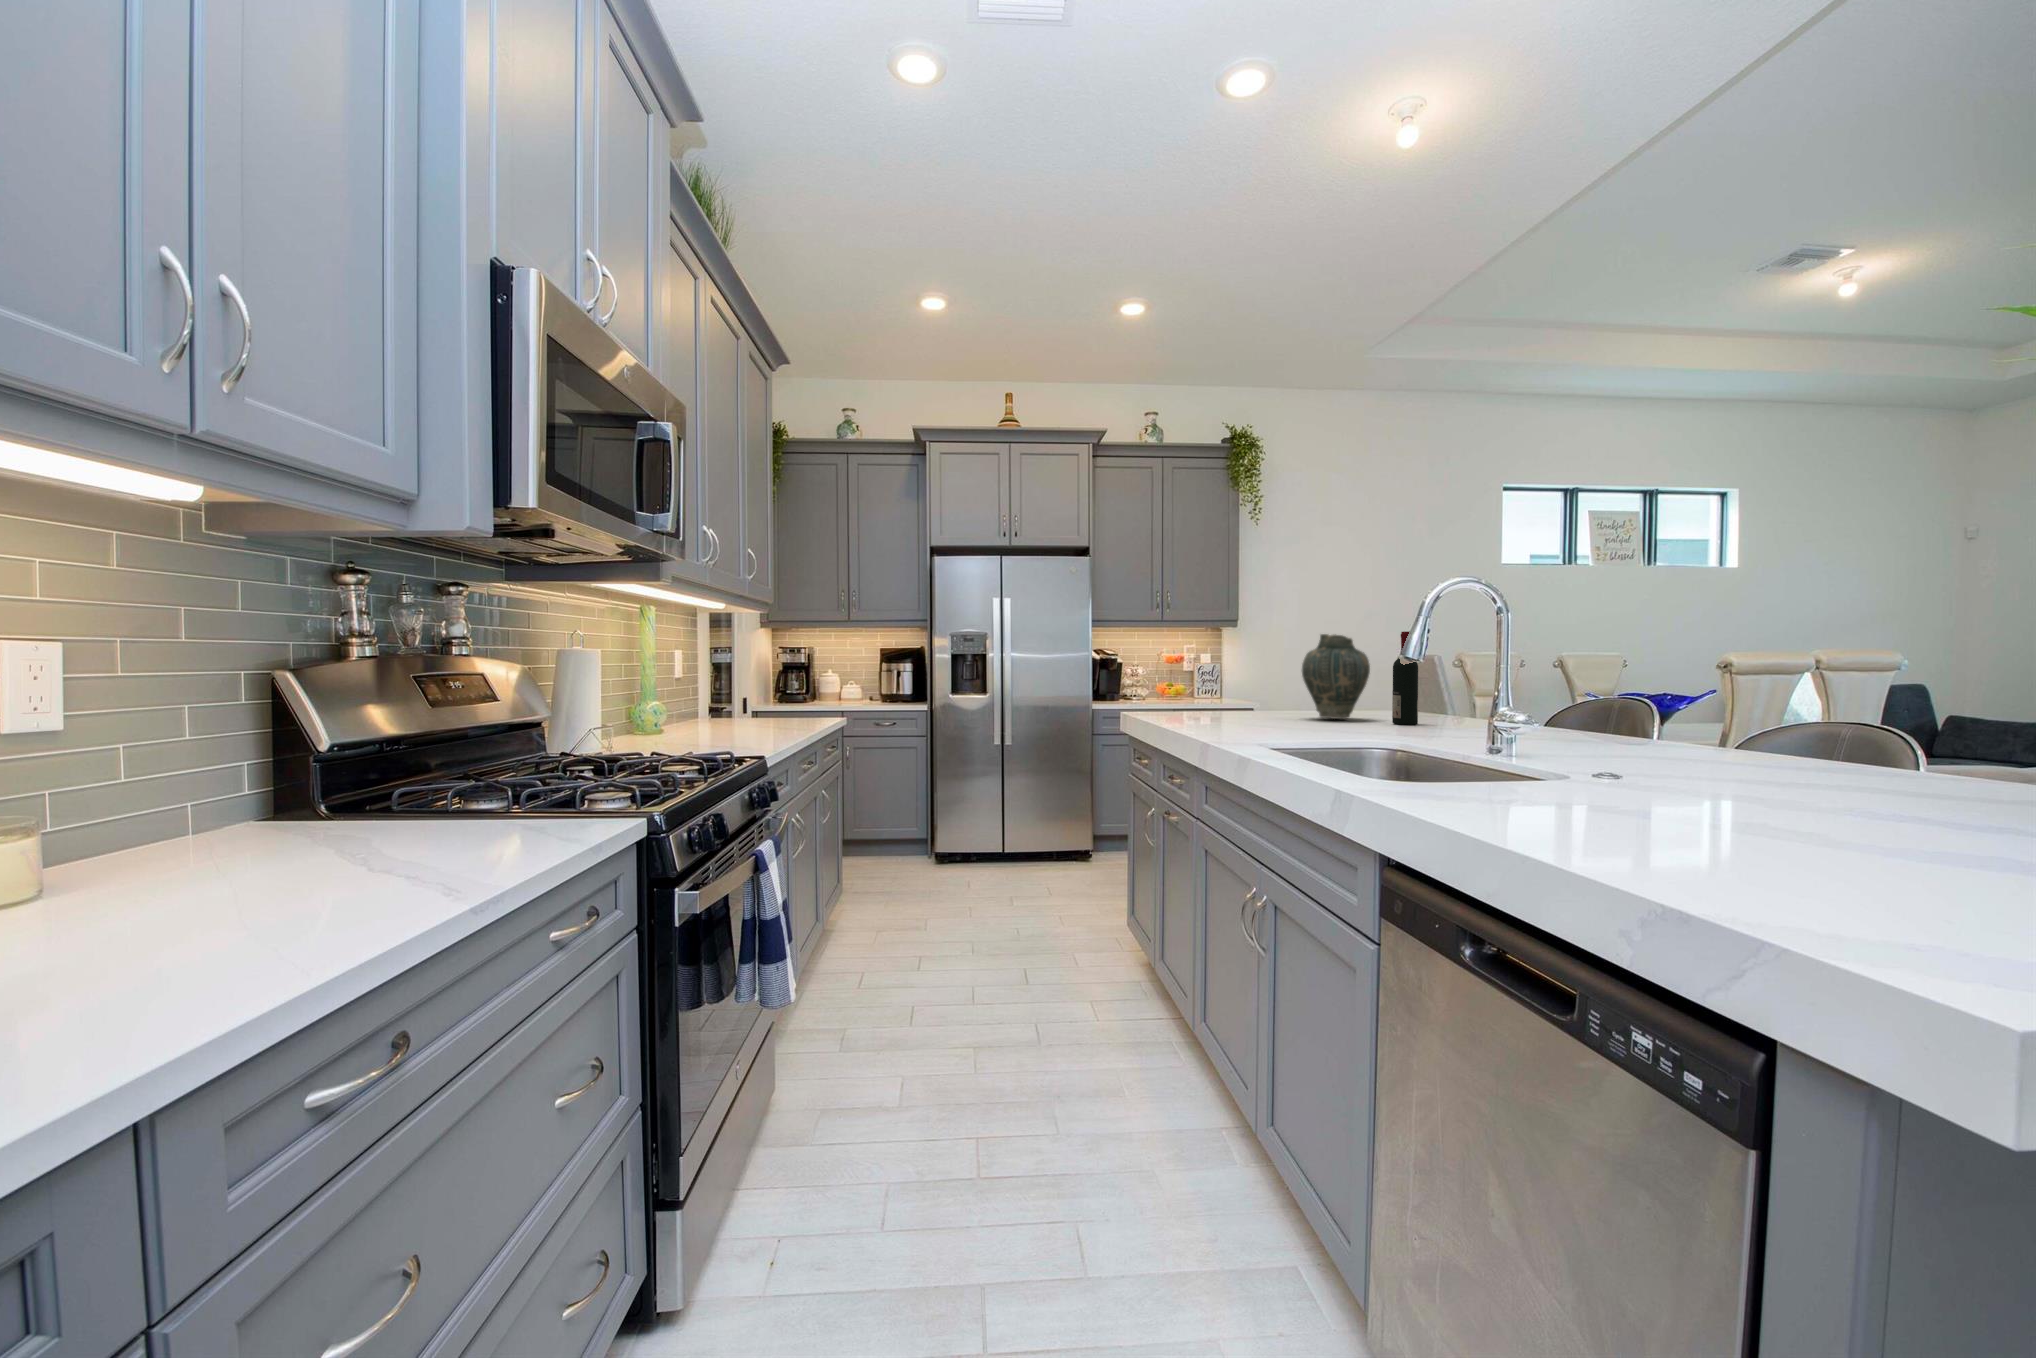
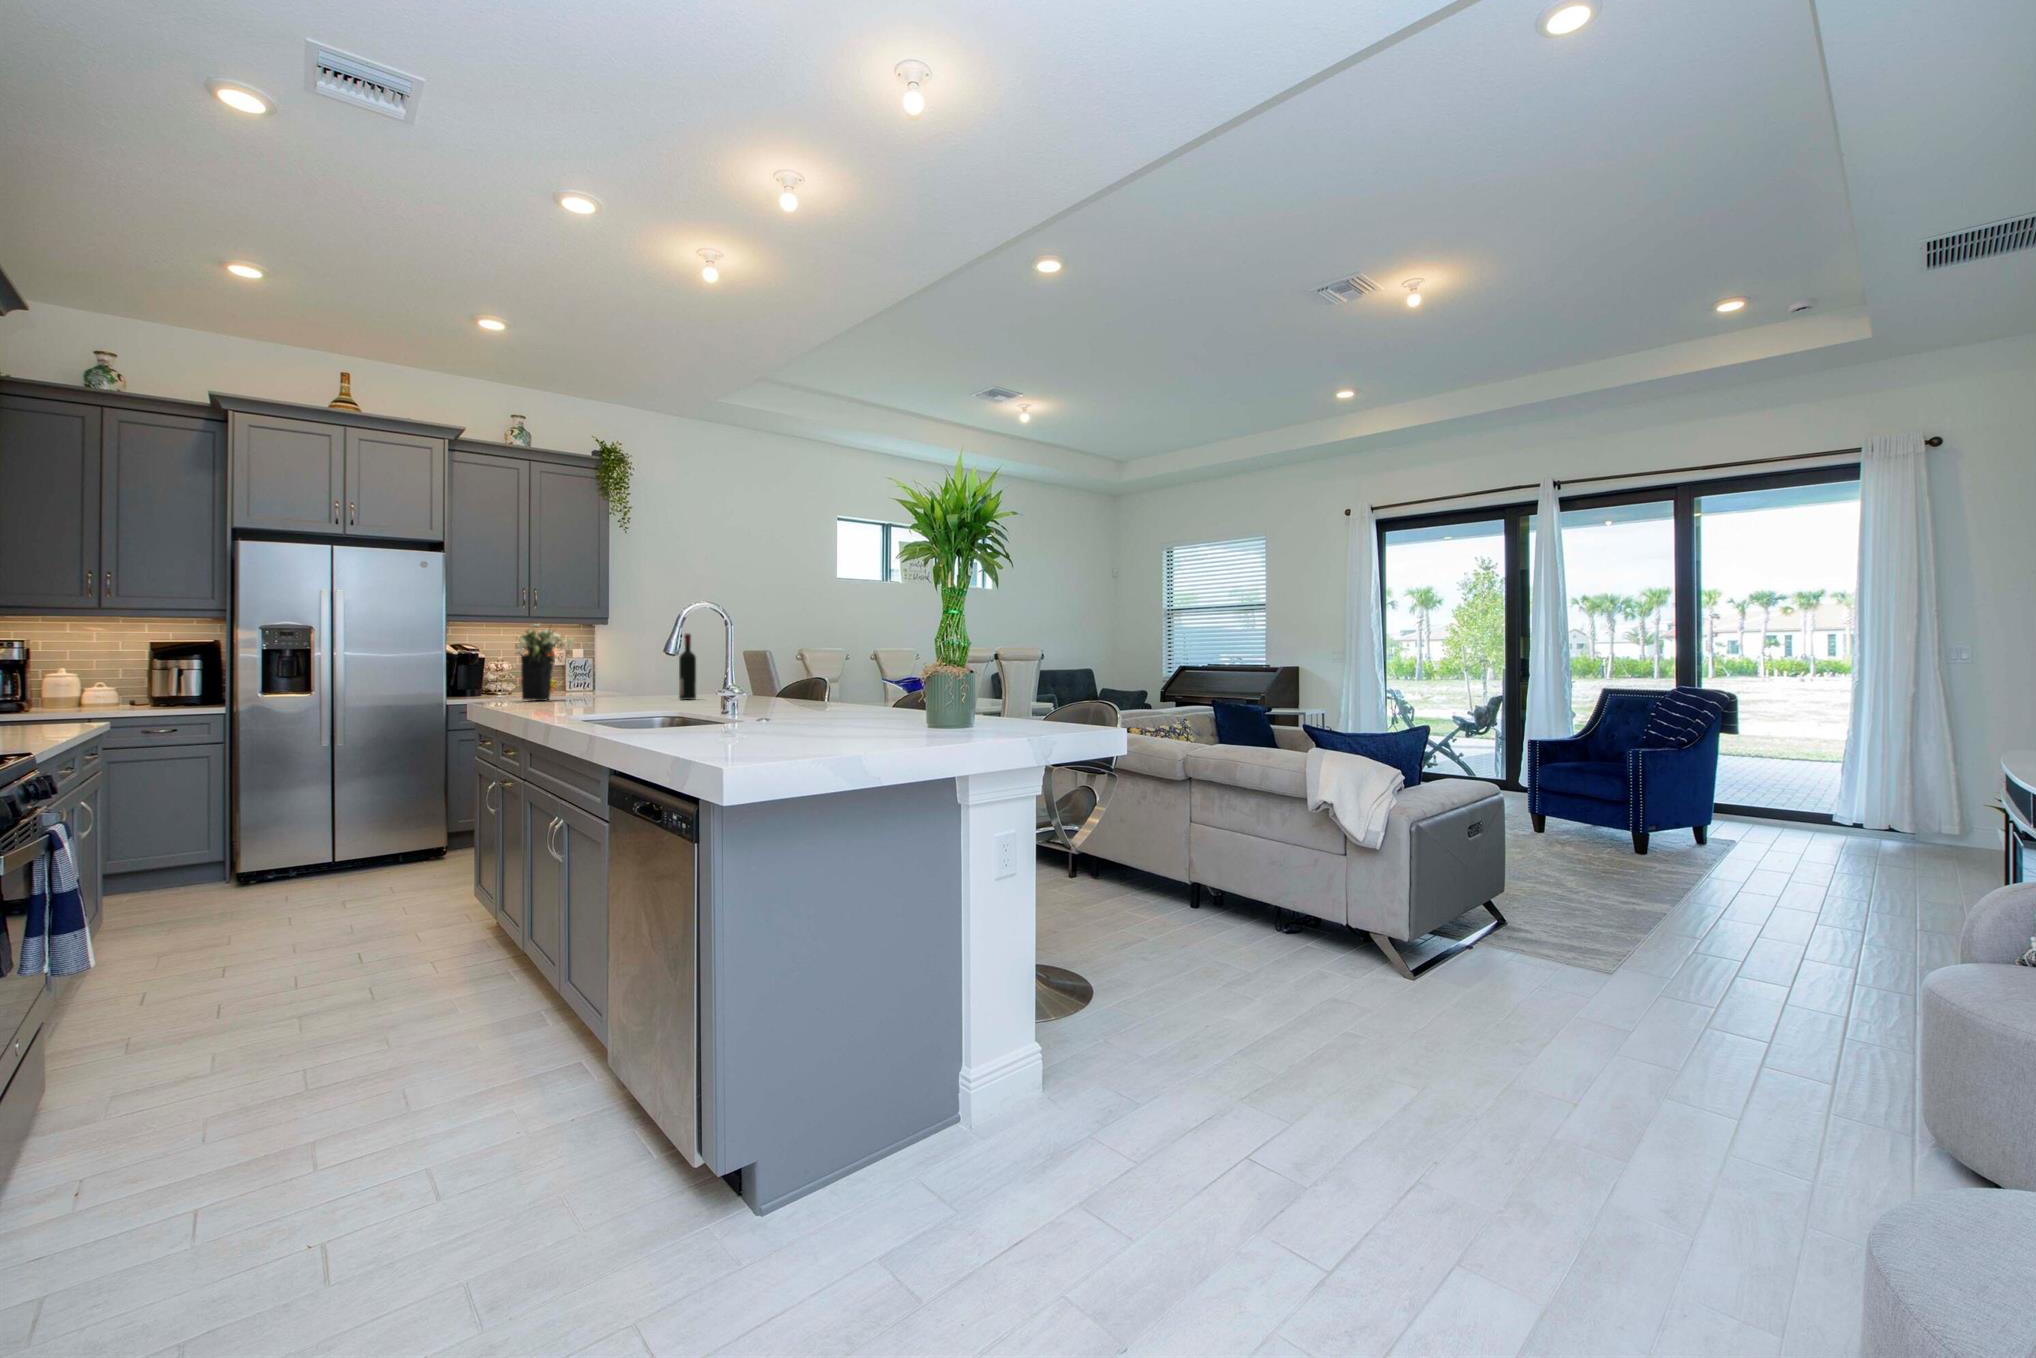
flower arrangement: none [1177,623,1256,719] -> present [515,624,574,701]
vase: present [1302,634,1370,719] -> none [617,634,669,698]

